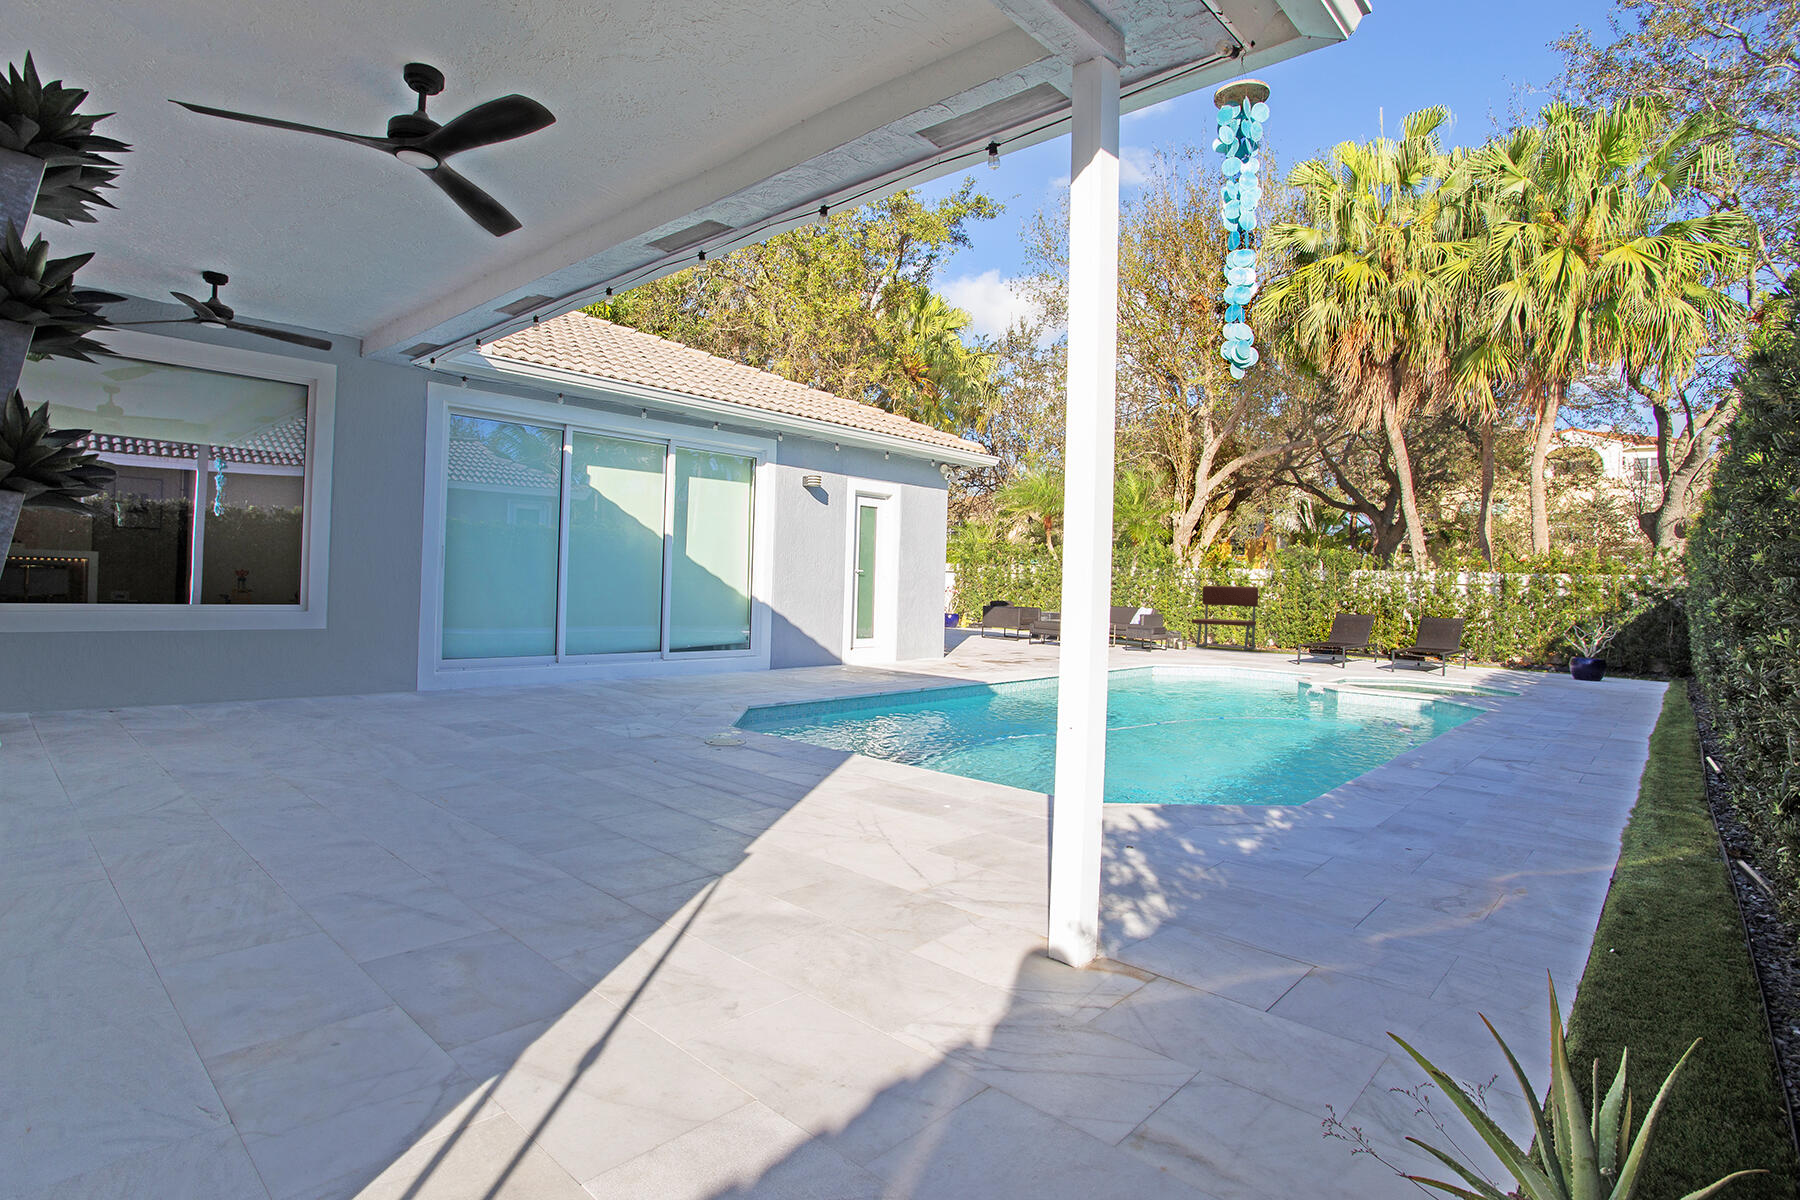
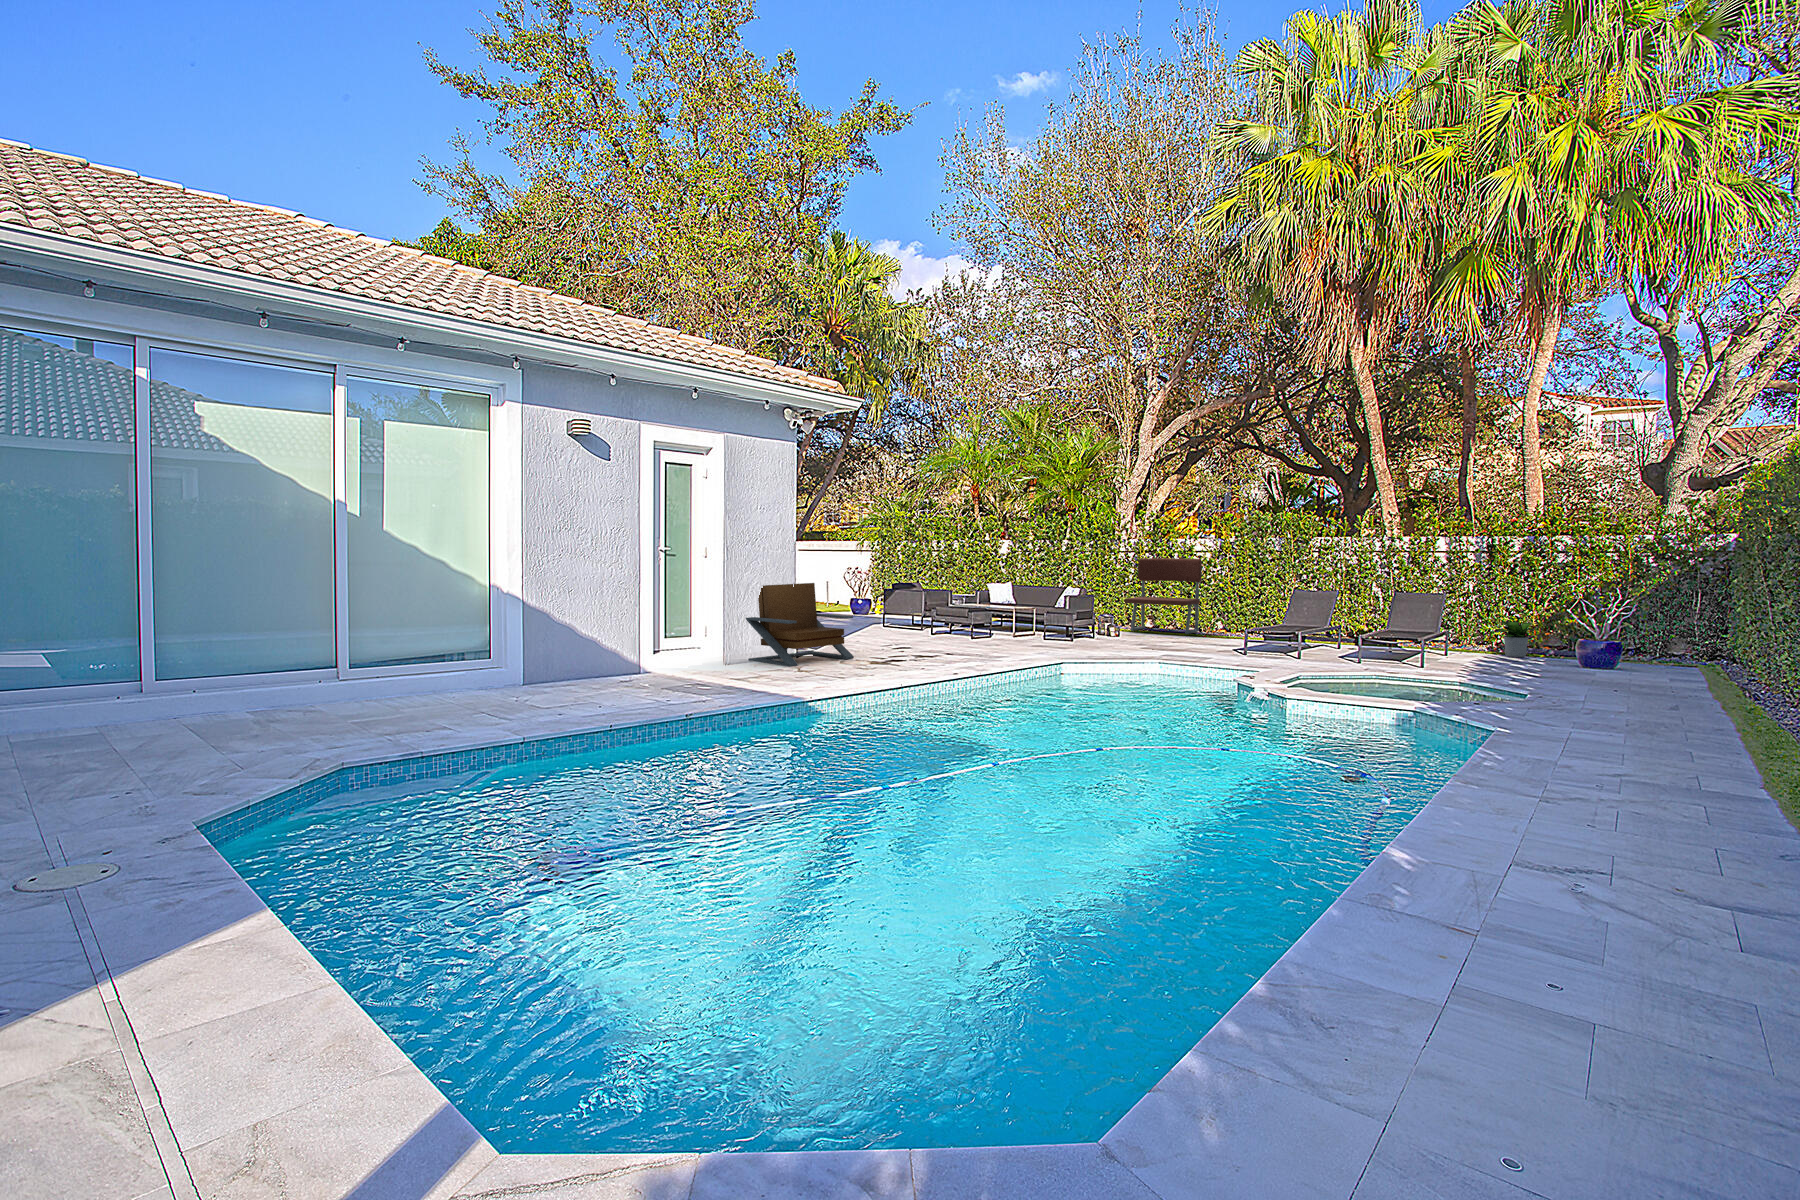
lounge chair: none [900,599,985,664] -> present [746,583,854,667]
potted plant: none [1504,642,1543,671] -> present [1496,622,1539,657]

